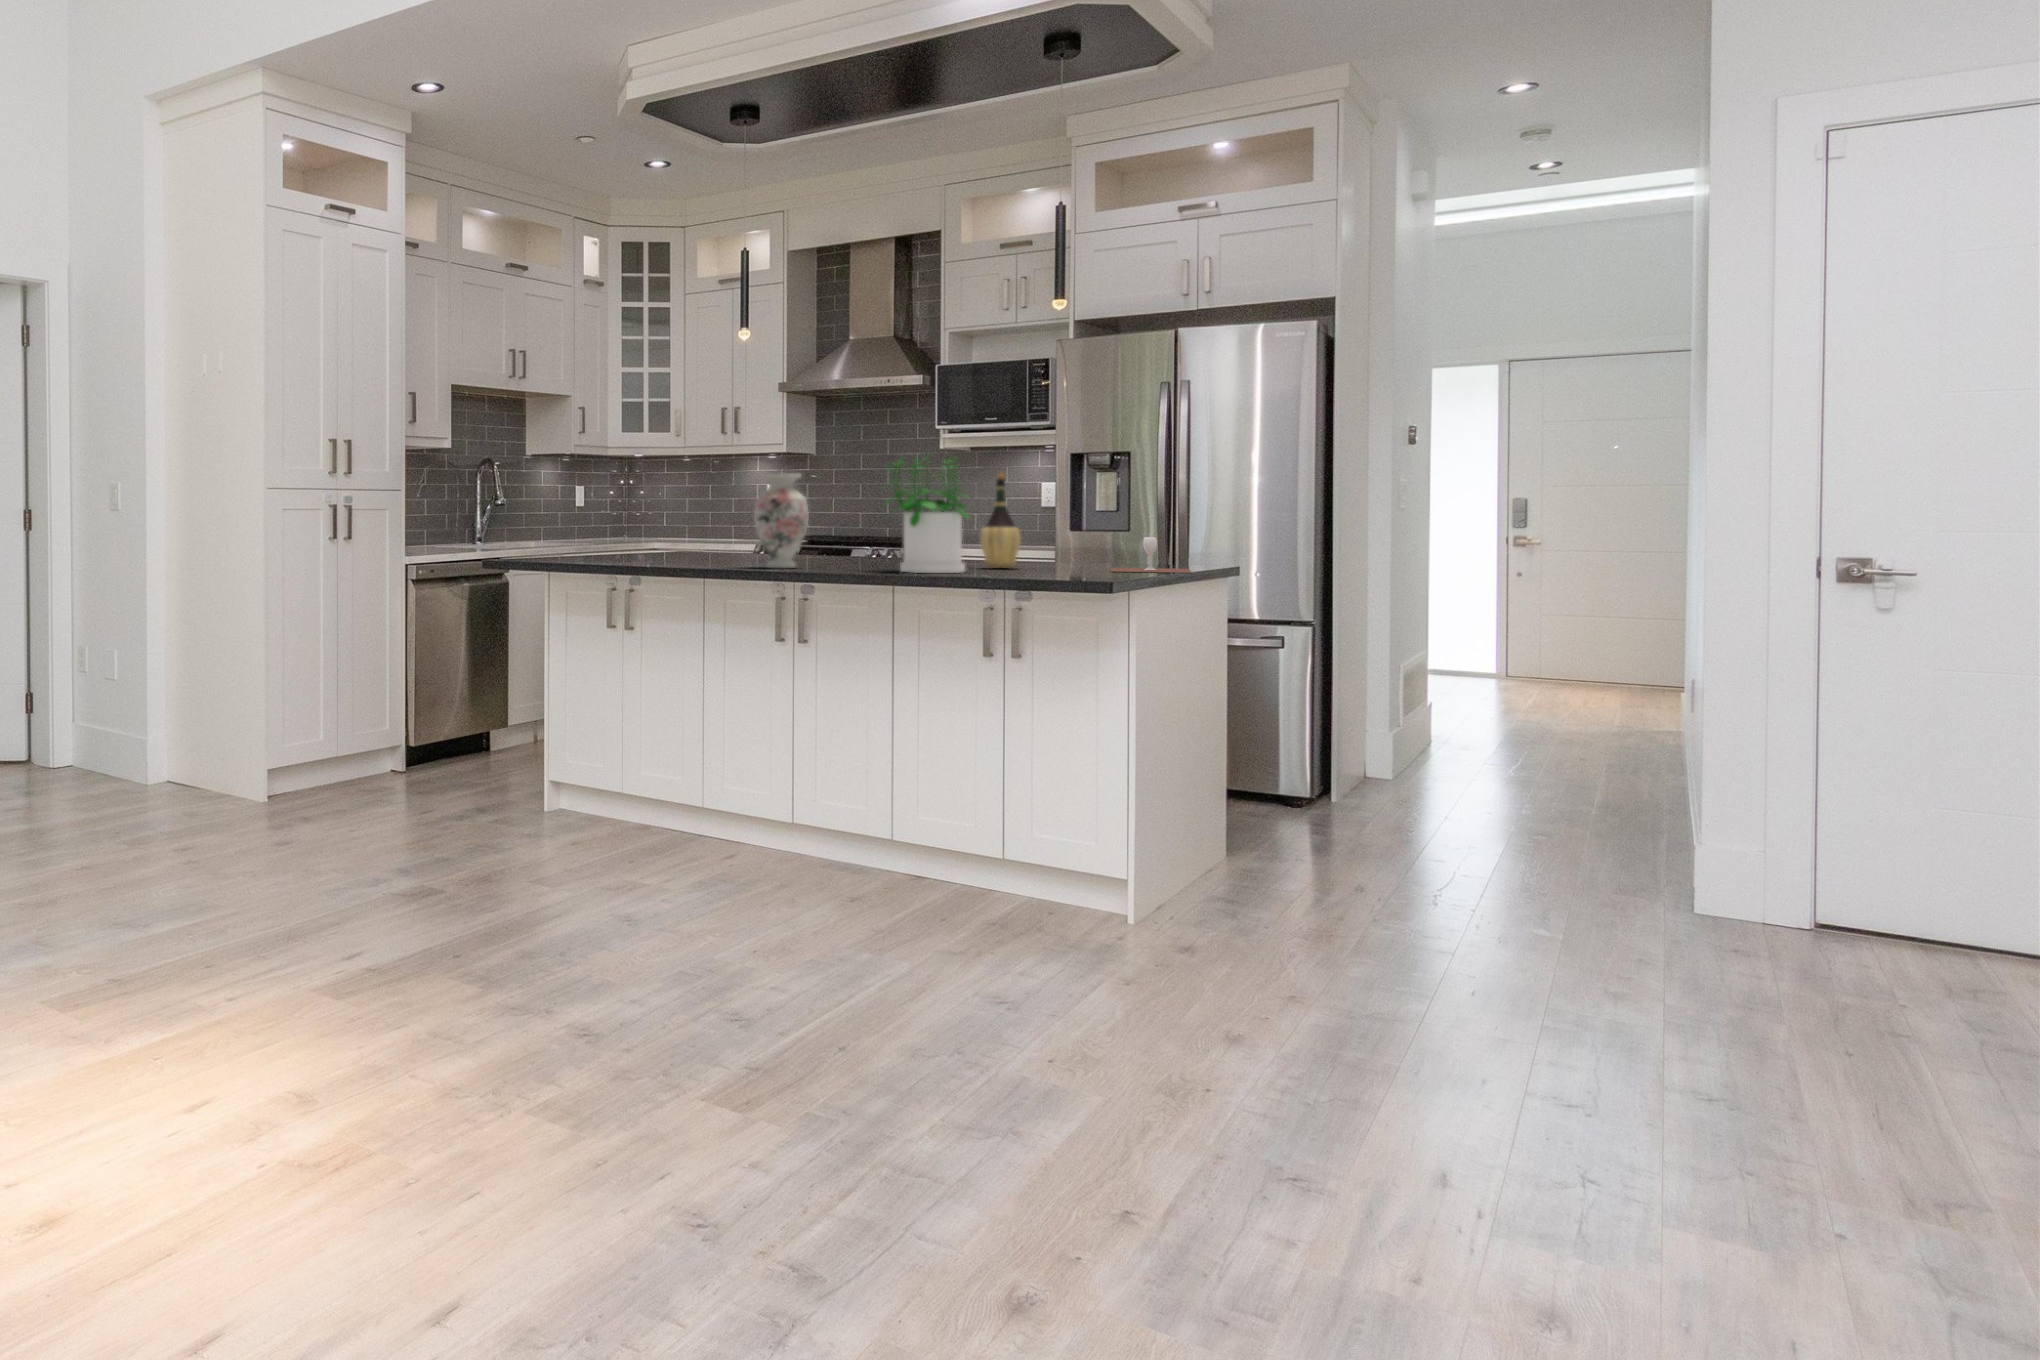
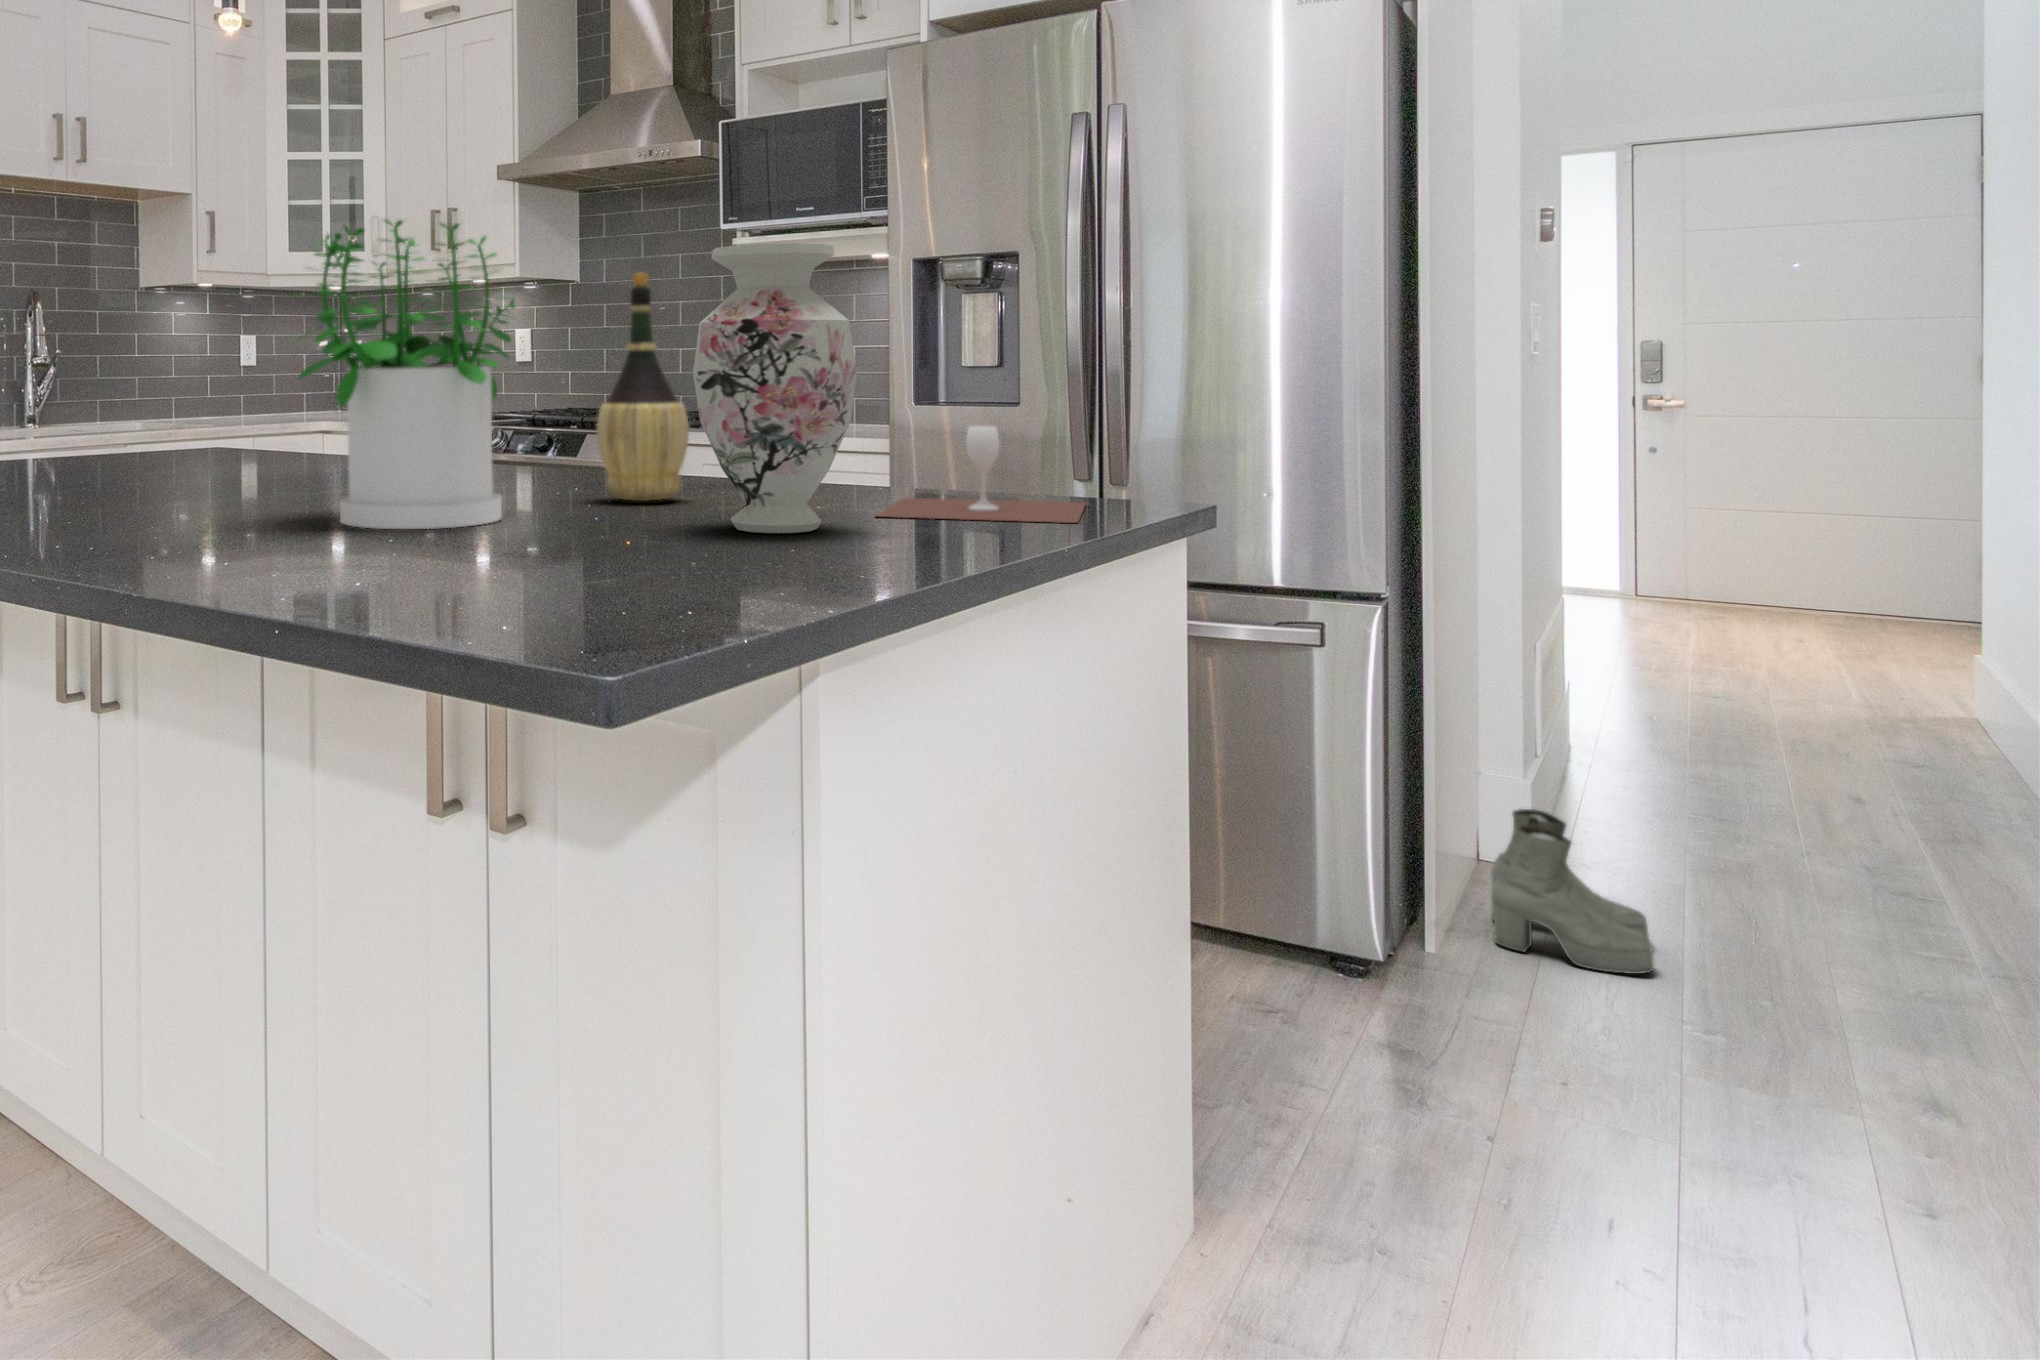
vase: present [754,473,809,568] -> present [693,243,857,533]
boots: none [1366,739,1442,809] -> present [1491,809,1654,974]

